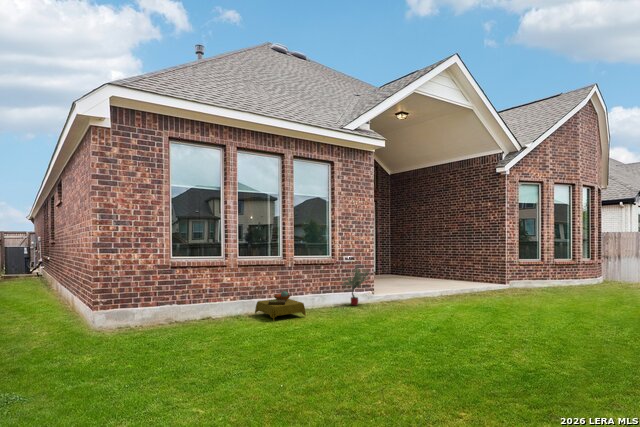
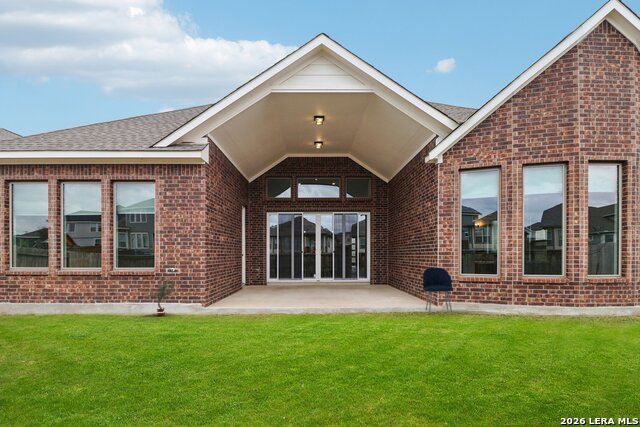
chair: none [522,254,551,289] -> present [423,268,453,315]
side table: present [255,291,306,321] -> none [50,298,100,323]

